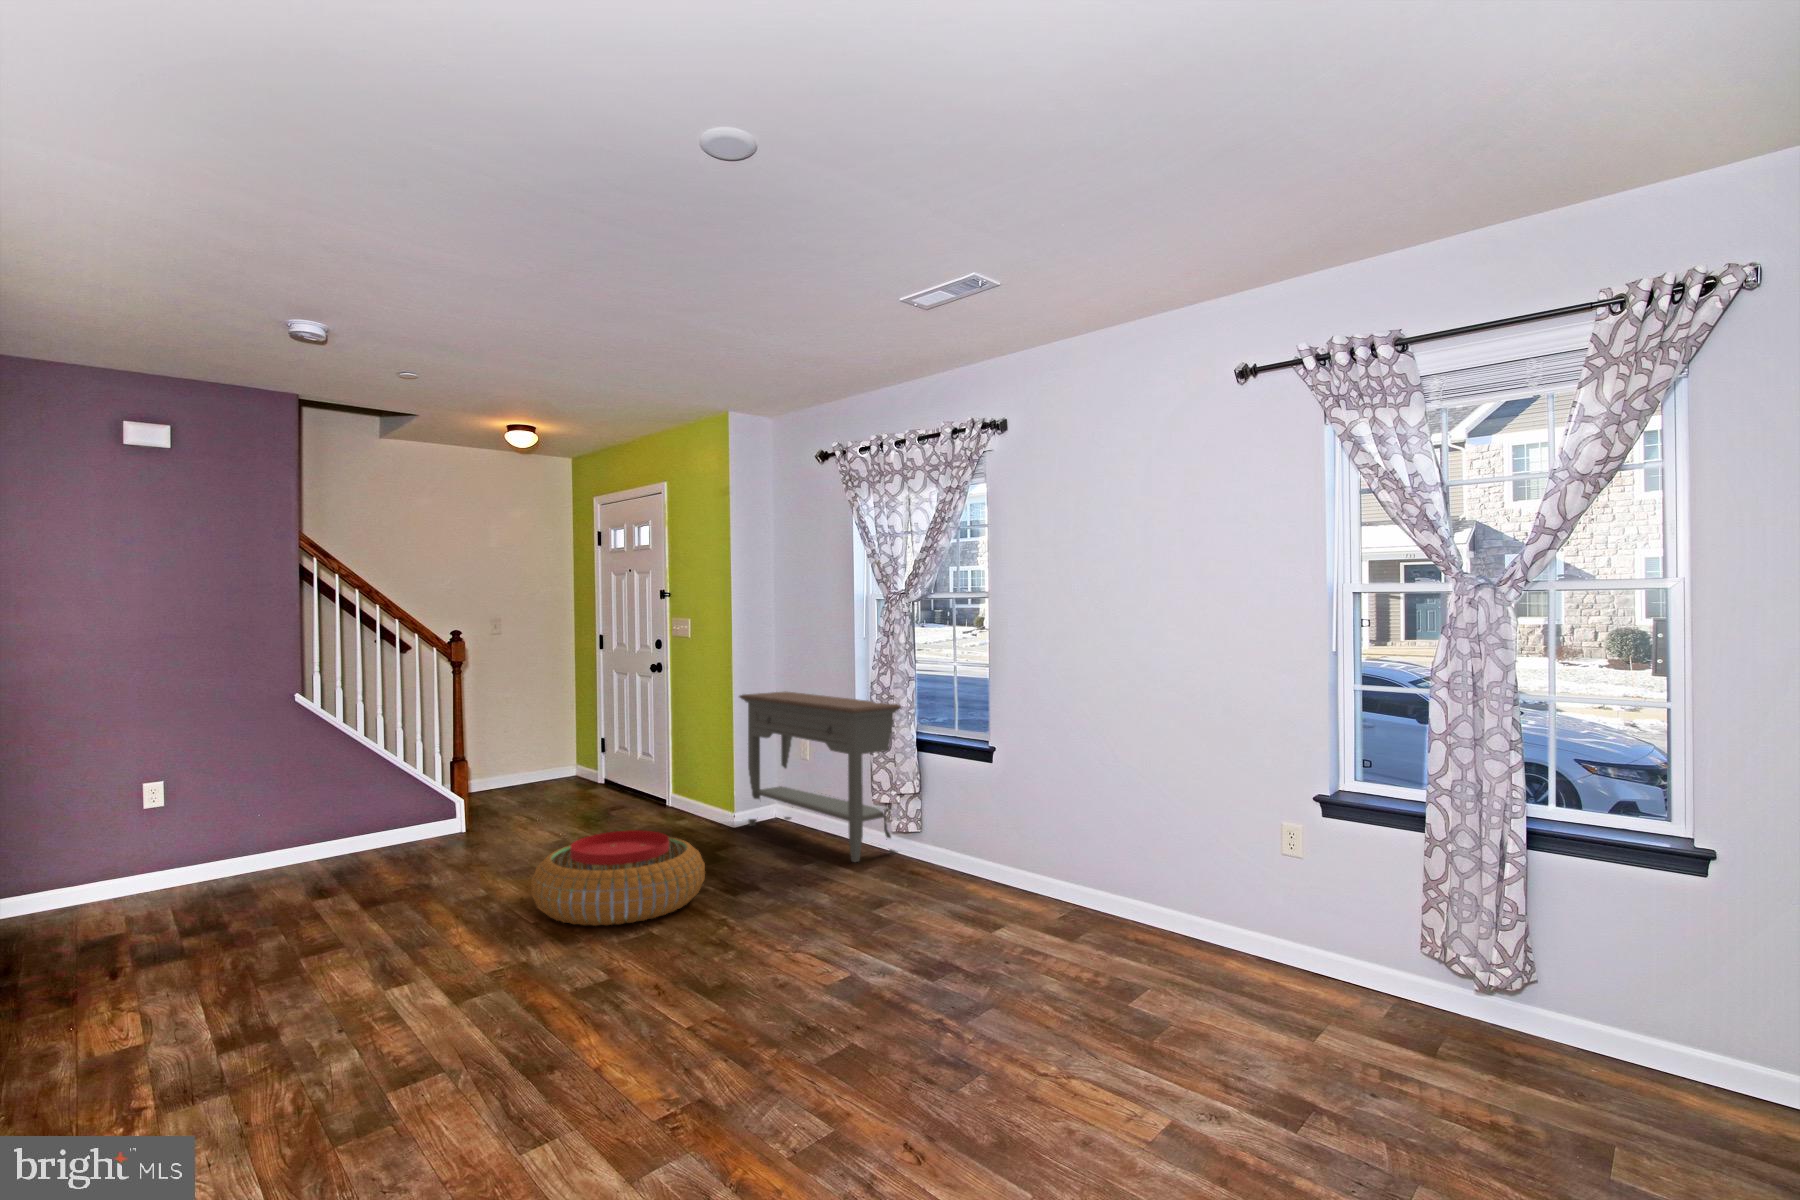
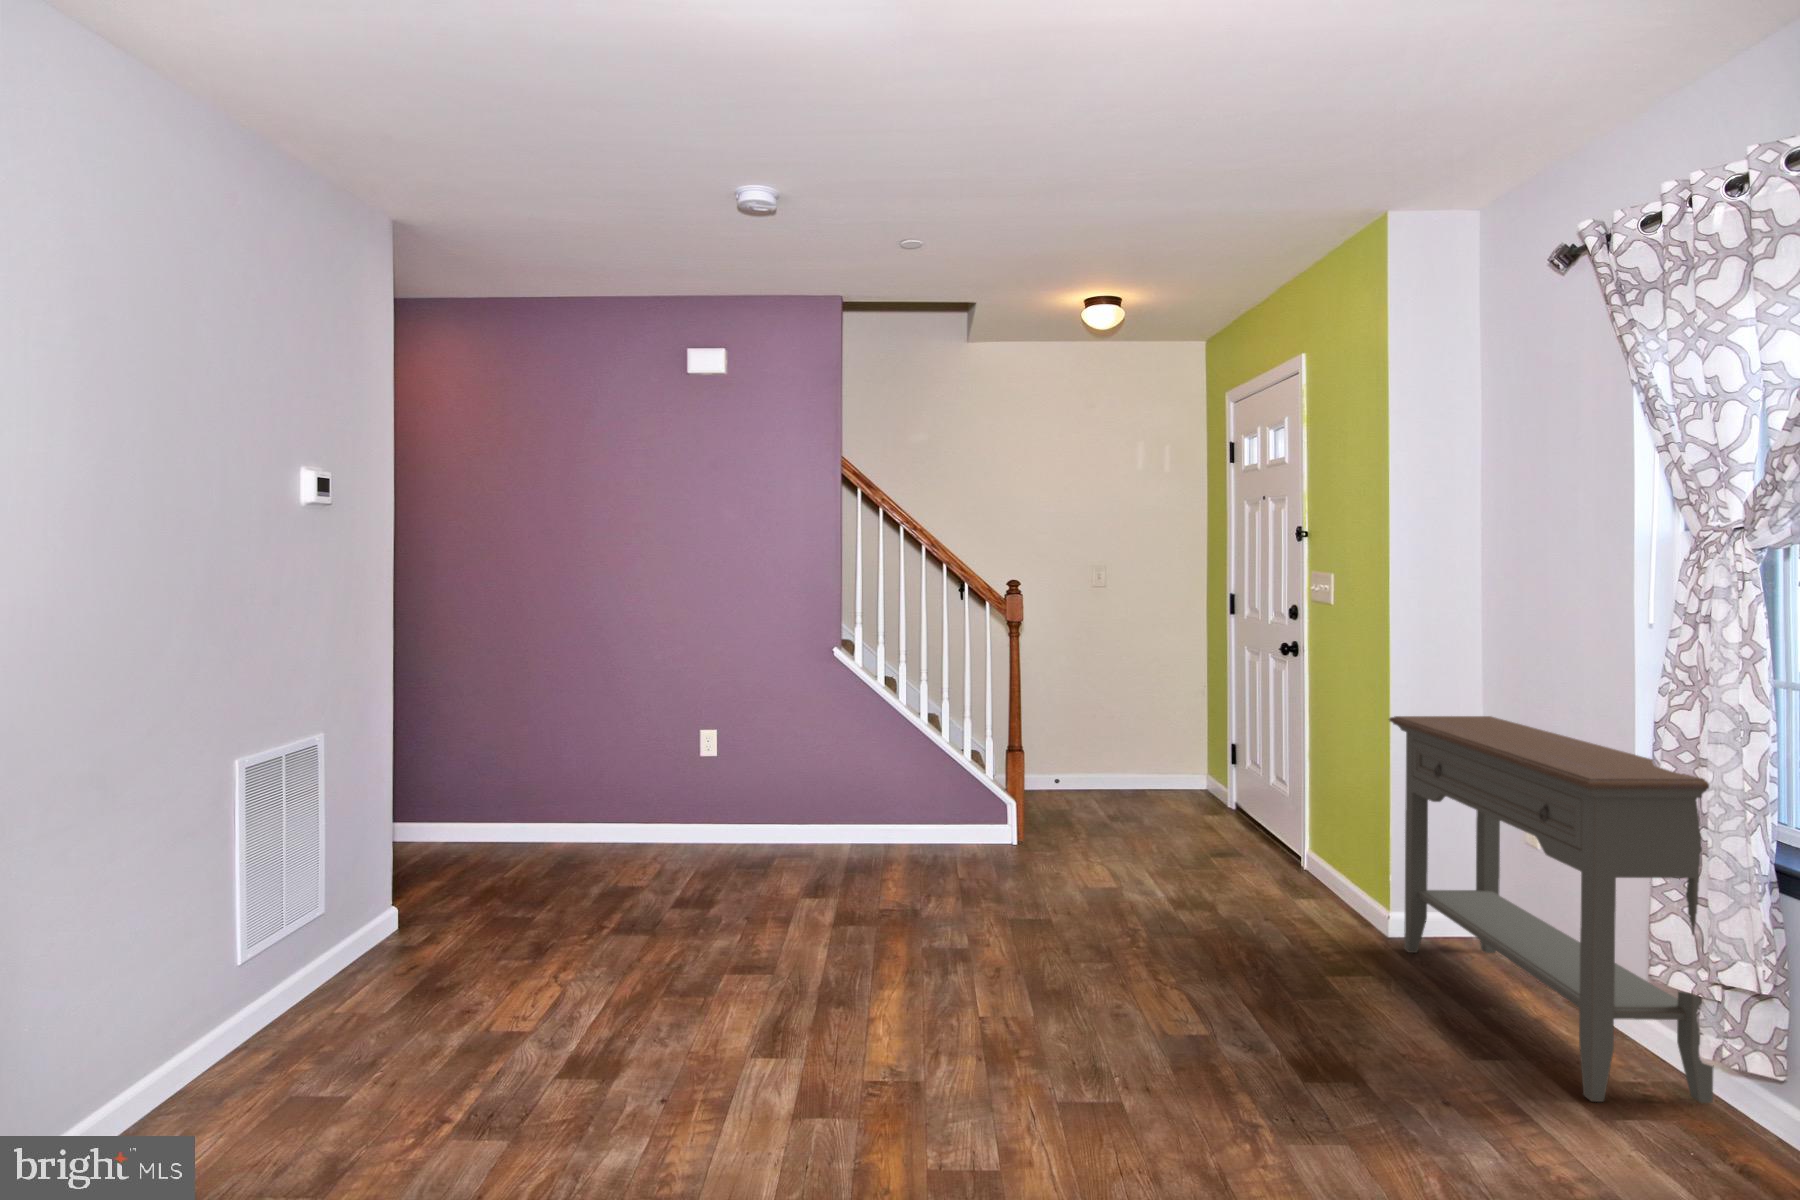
pouf: present [531,830,705,926] -> none [959,935,1244,1117]

